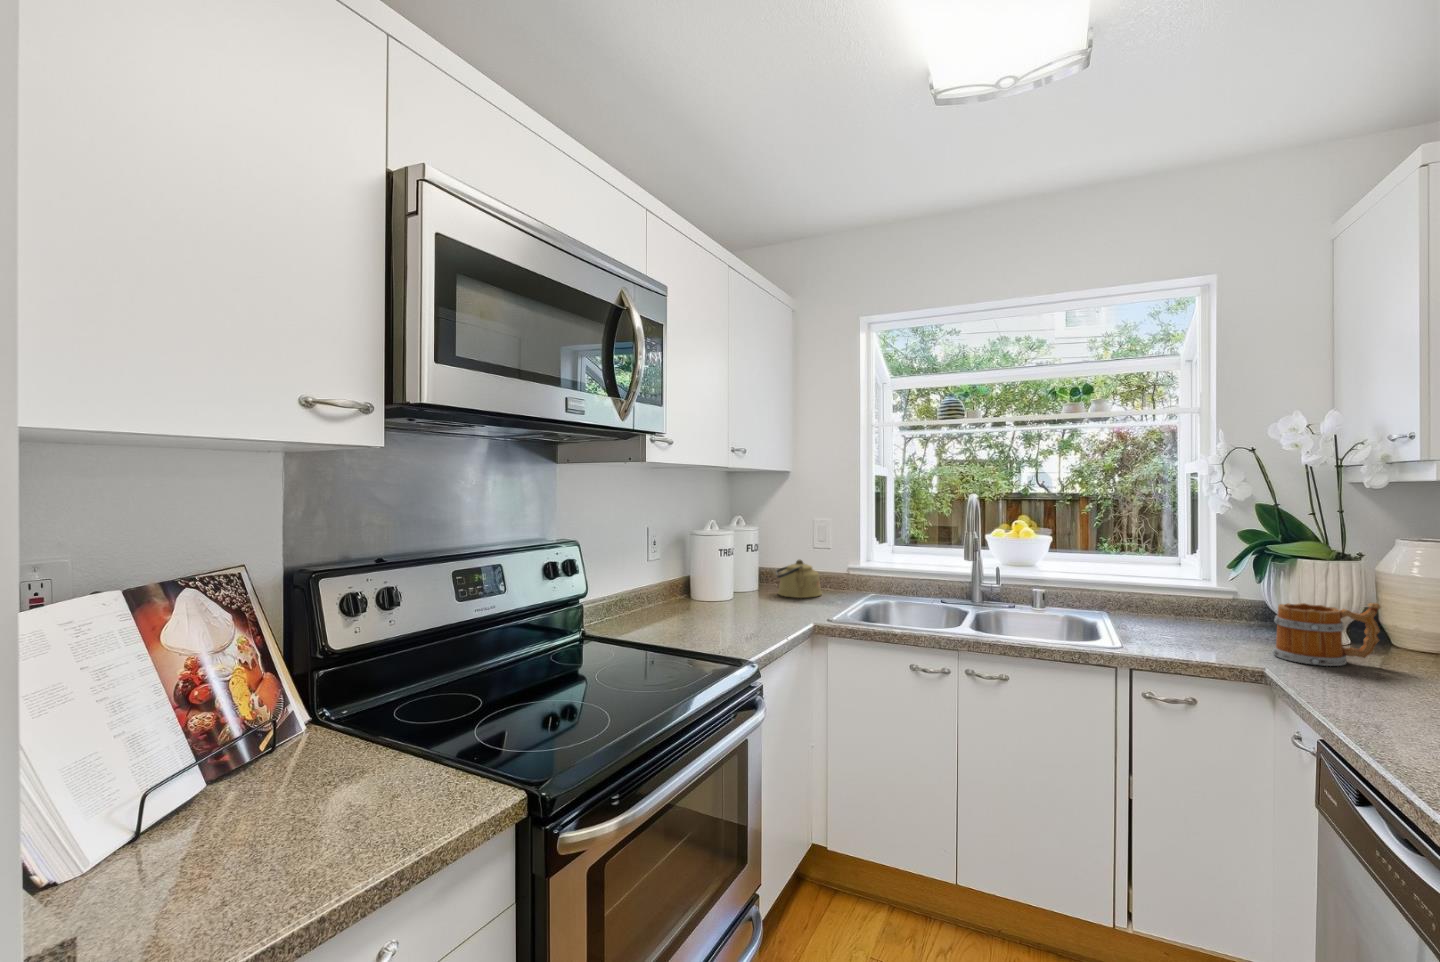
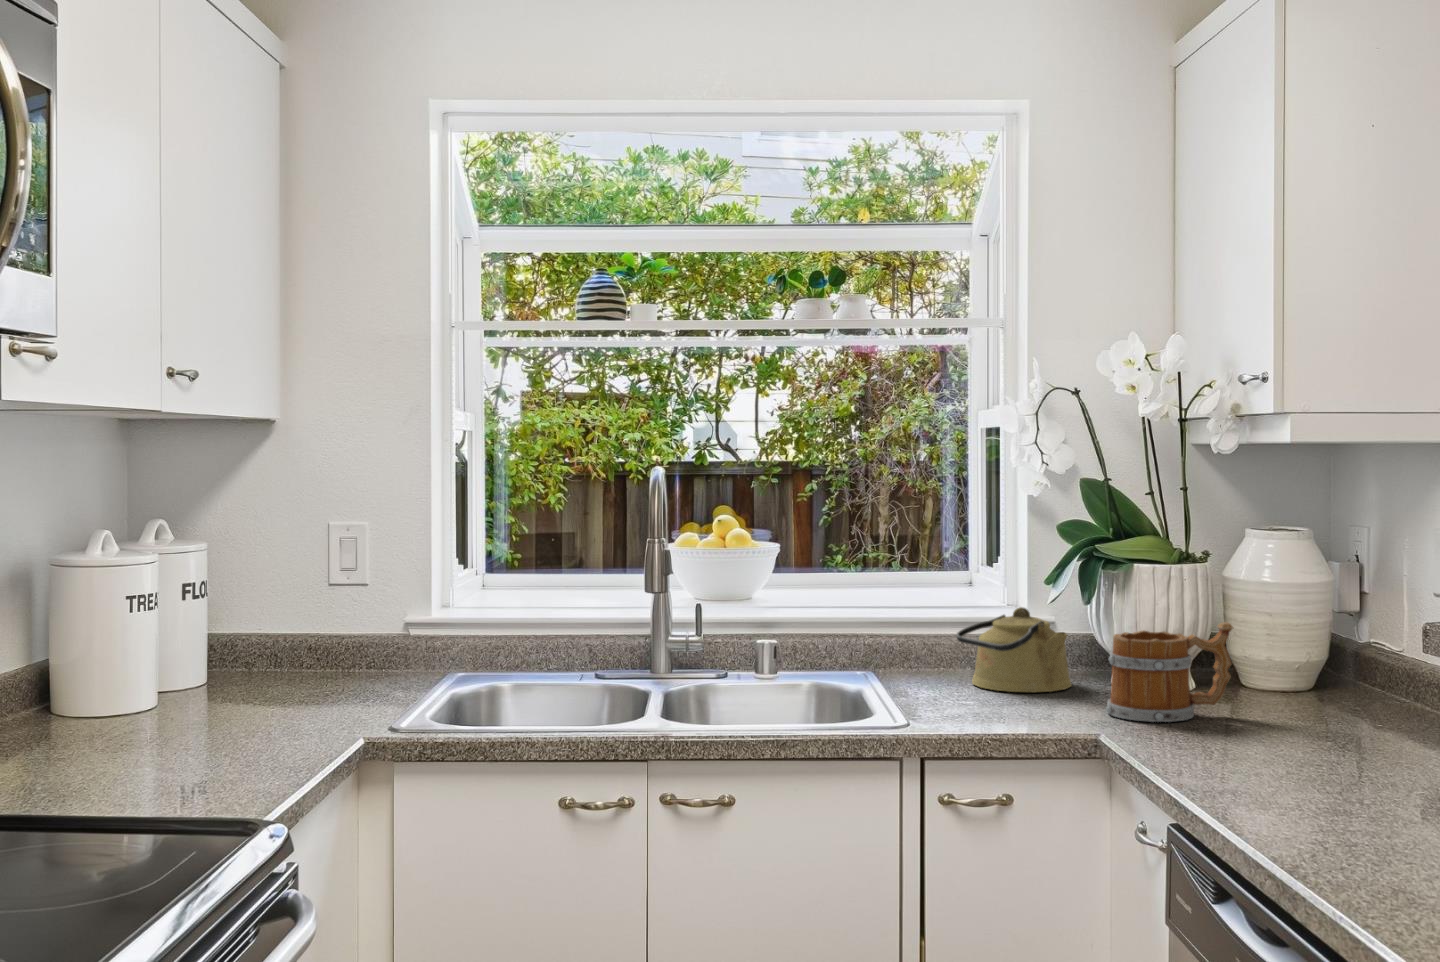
kettle: present [776,560,822,598] -> present [956,607,1072,692]

